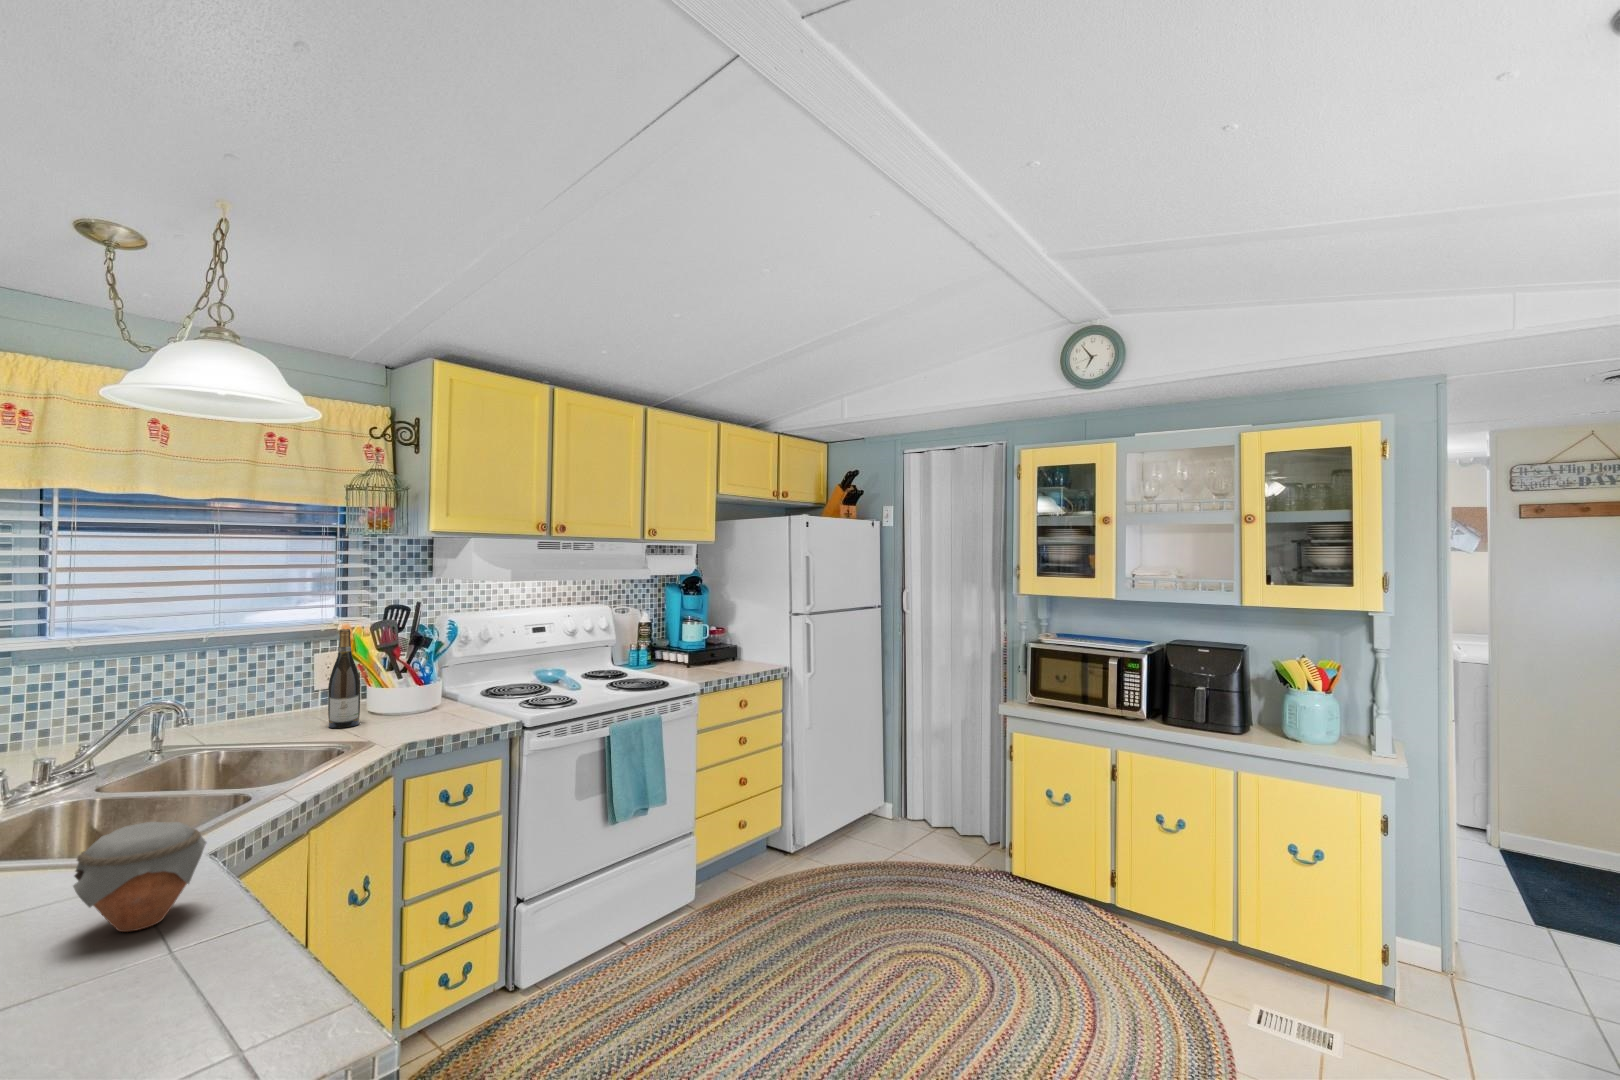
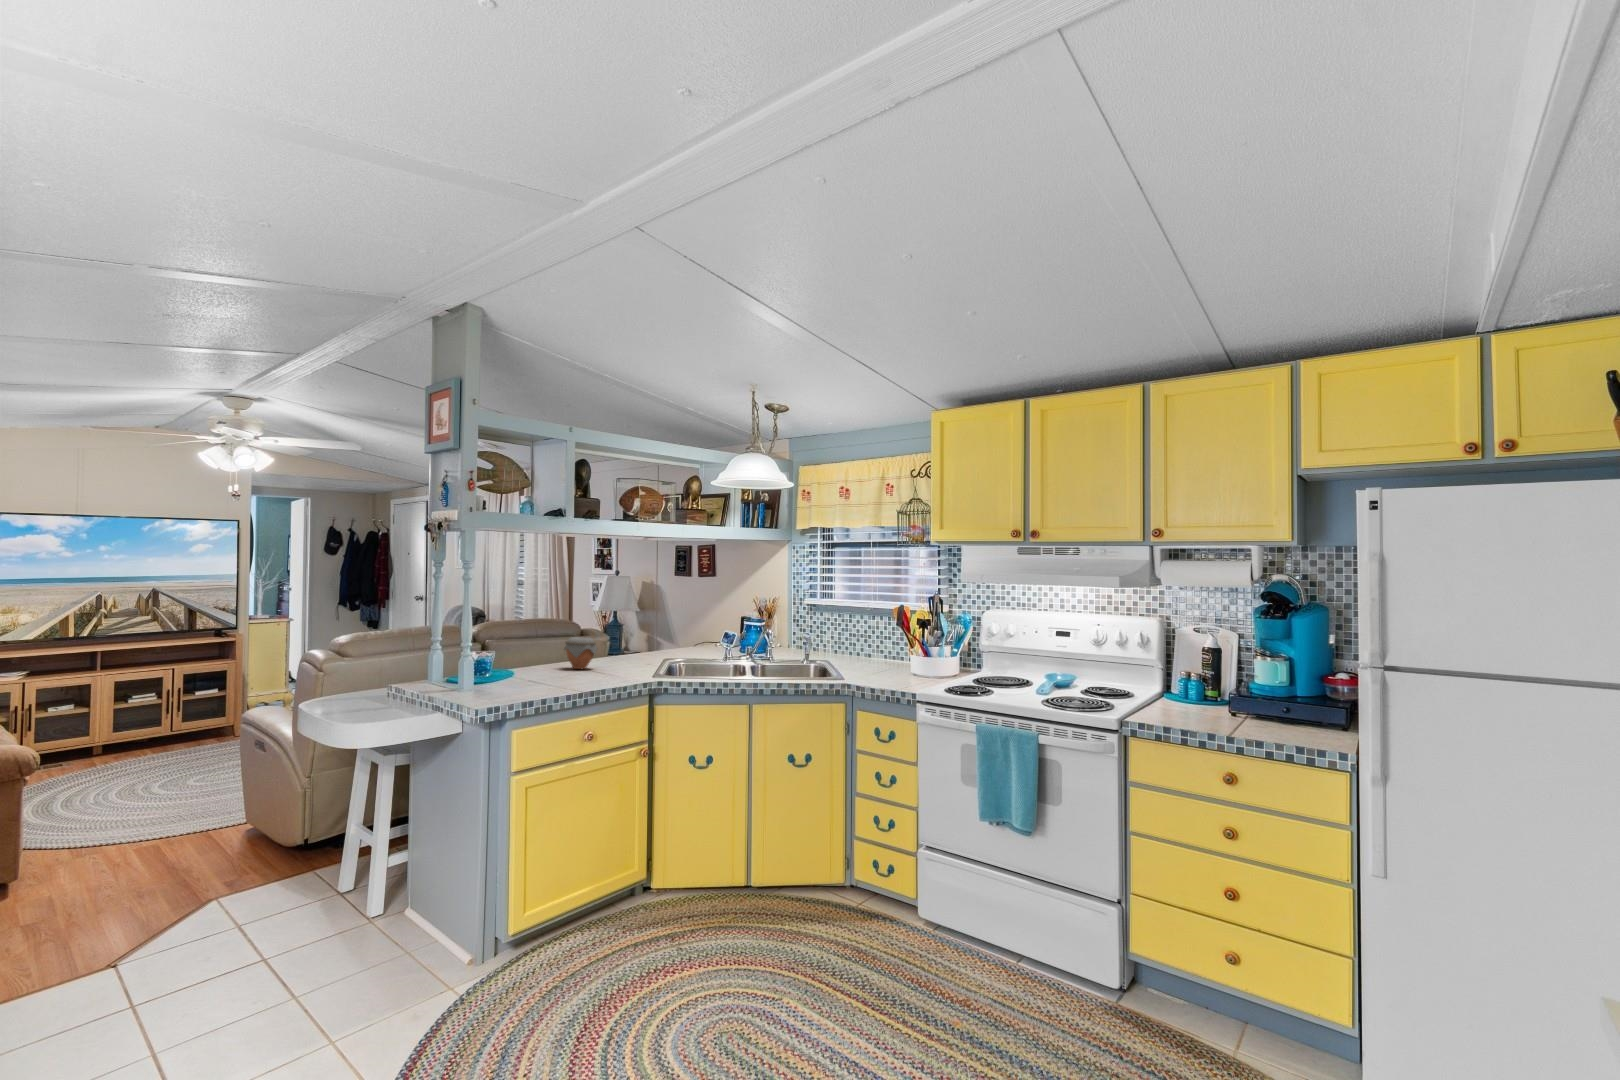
wine bottle: present [328,629,360,728] -> none [864,606,883,670]

